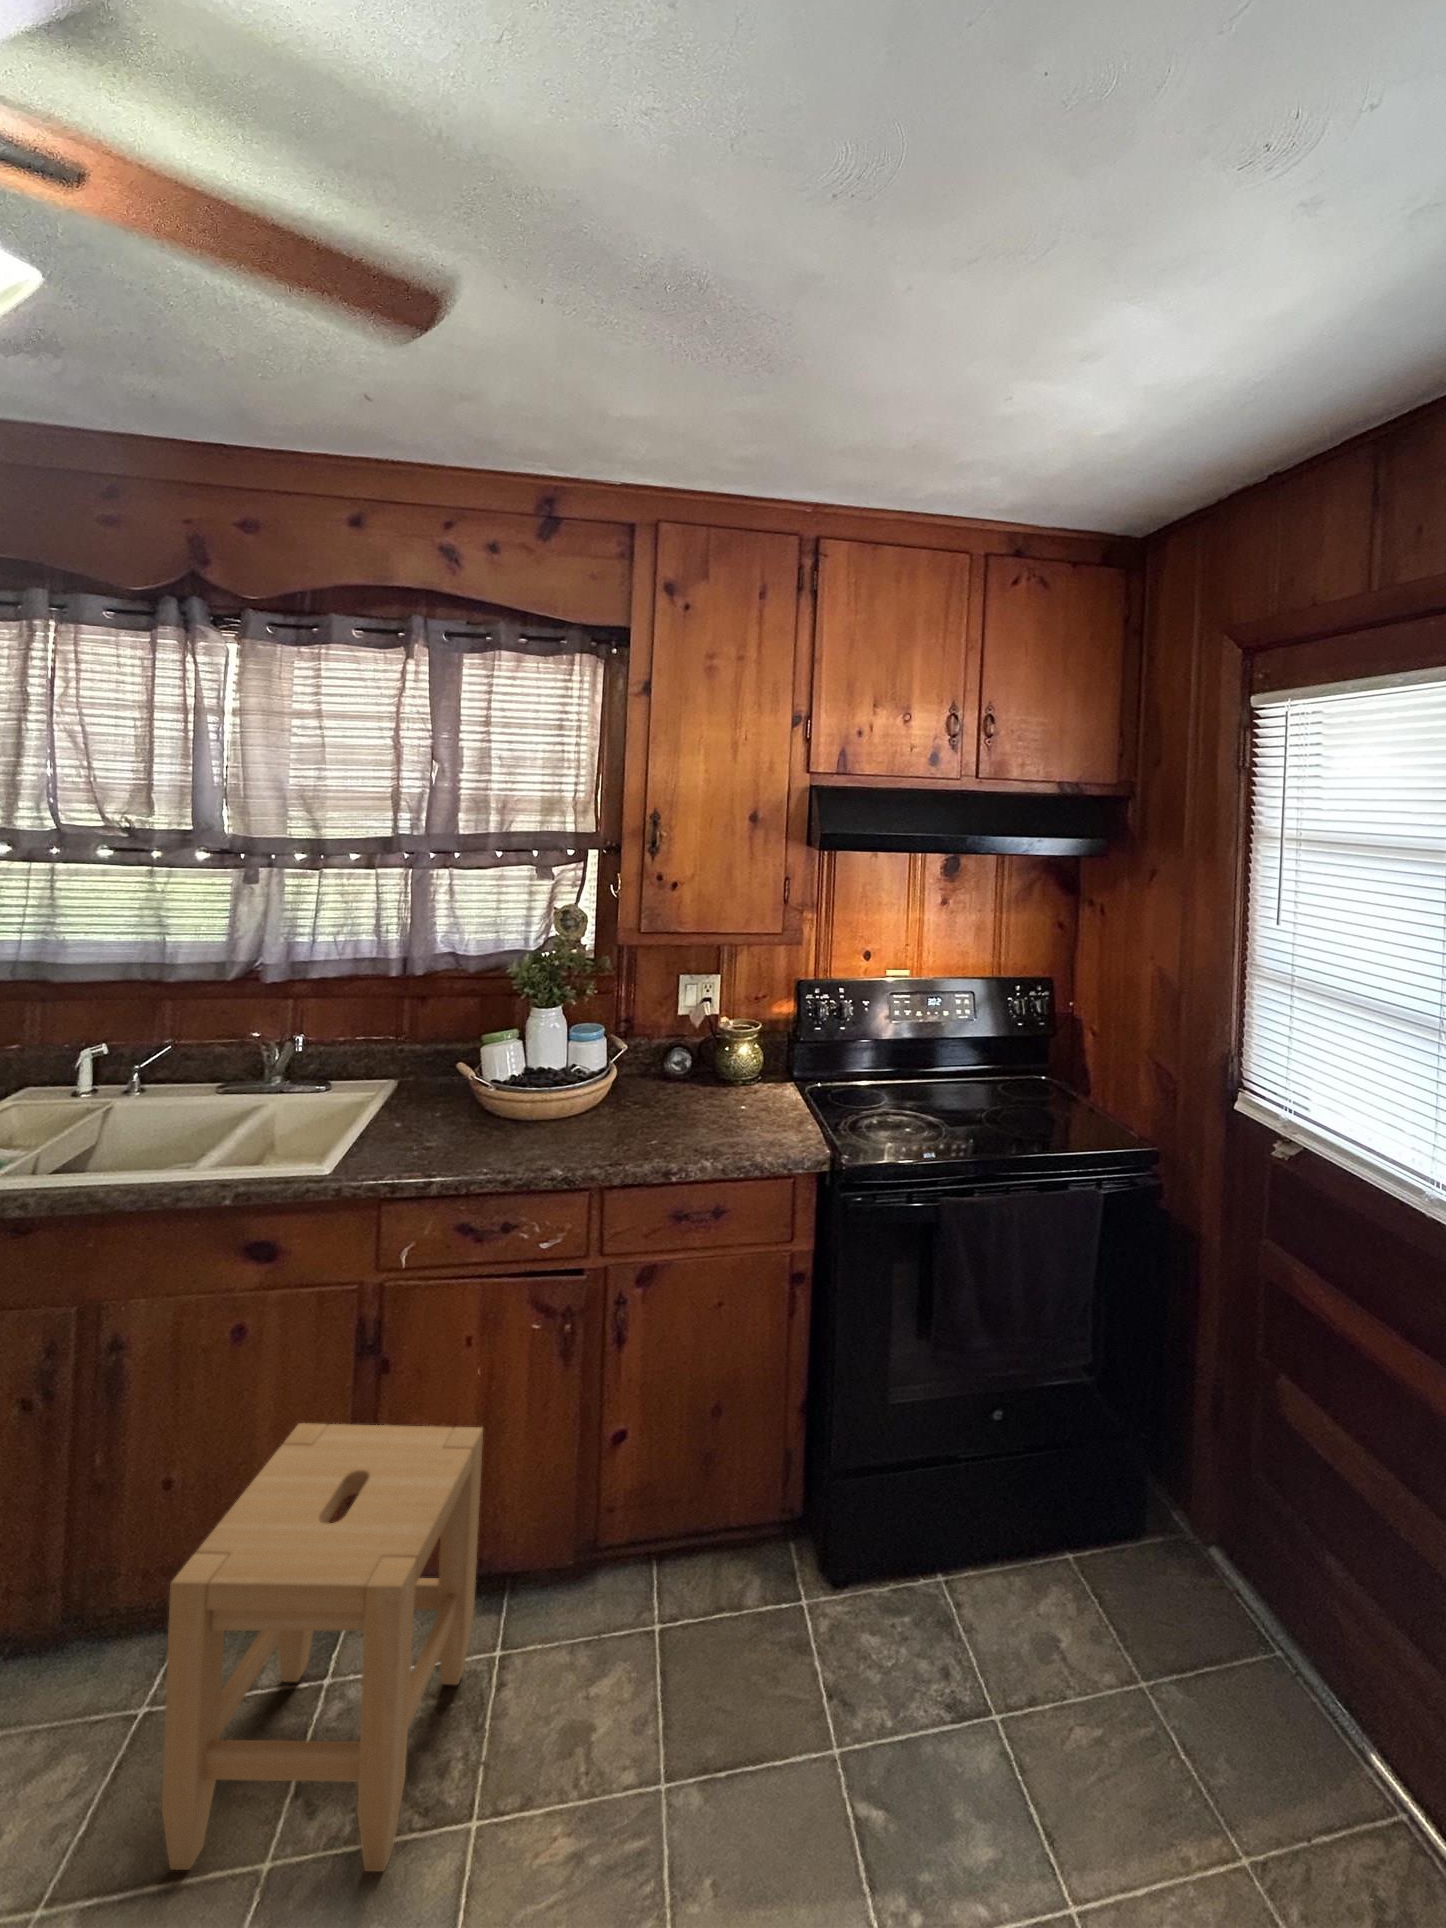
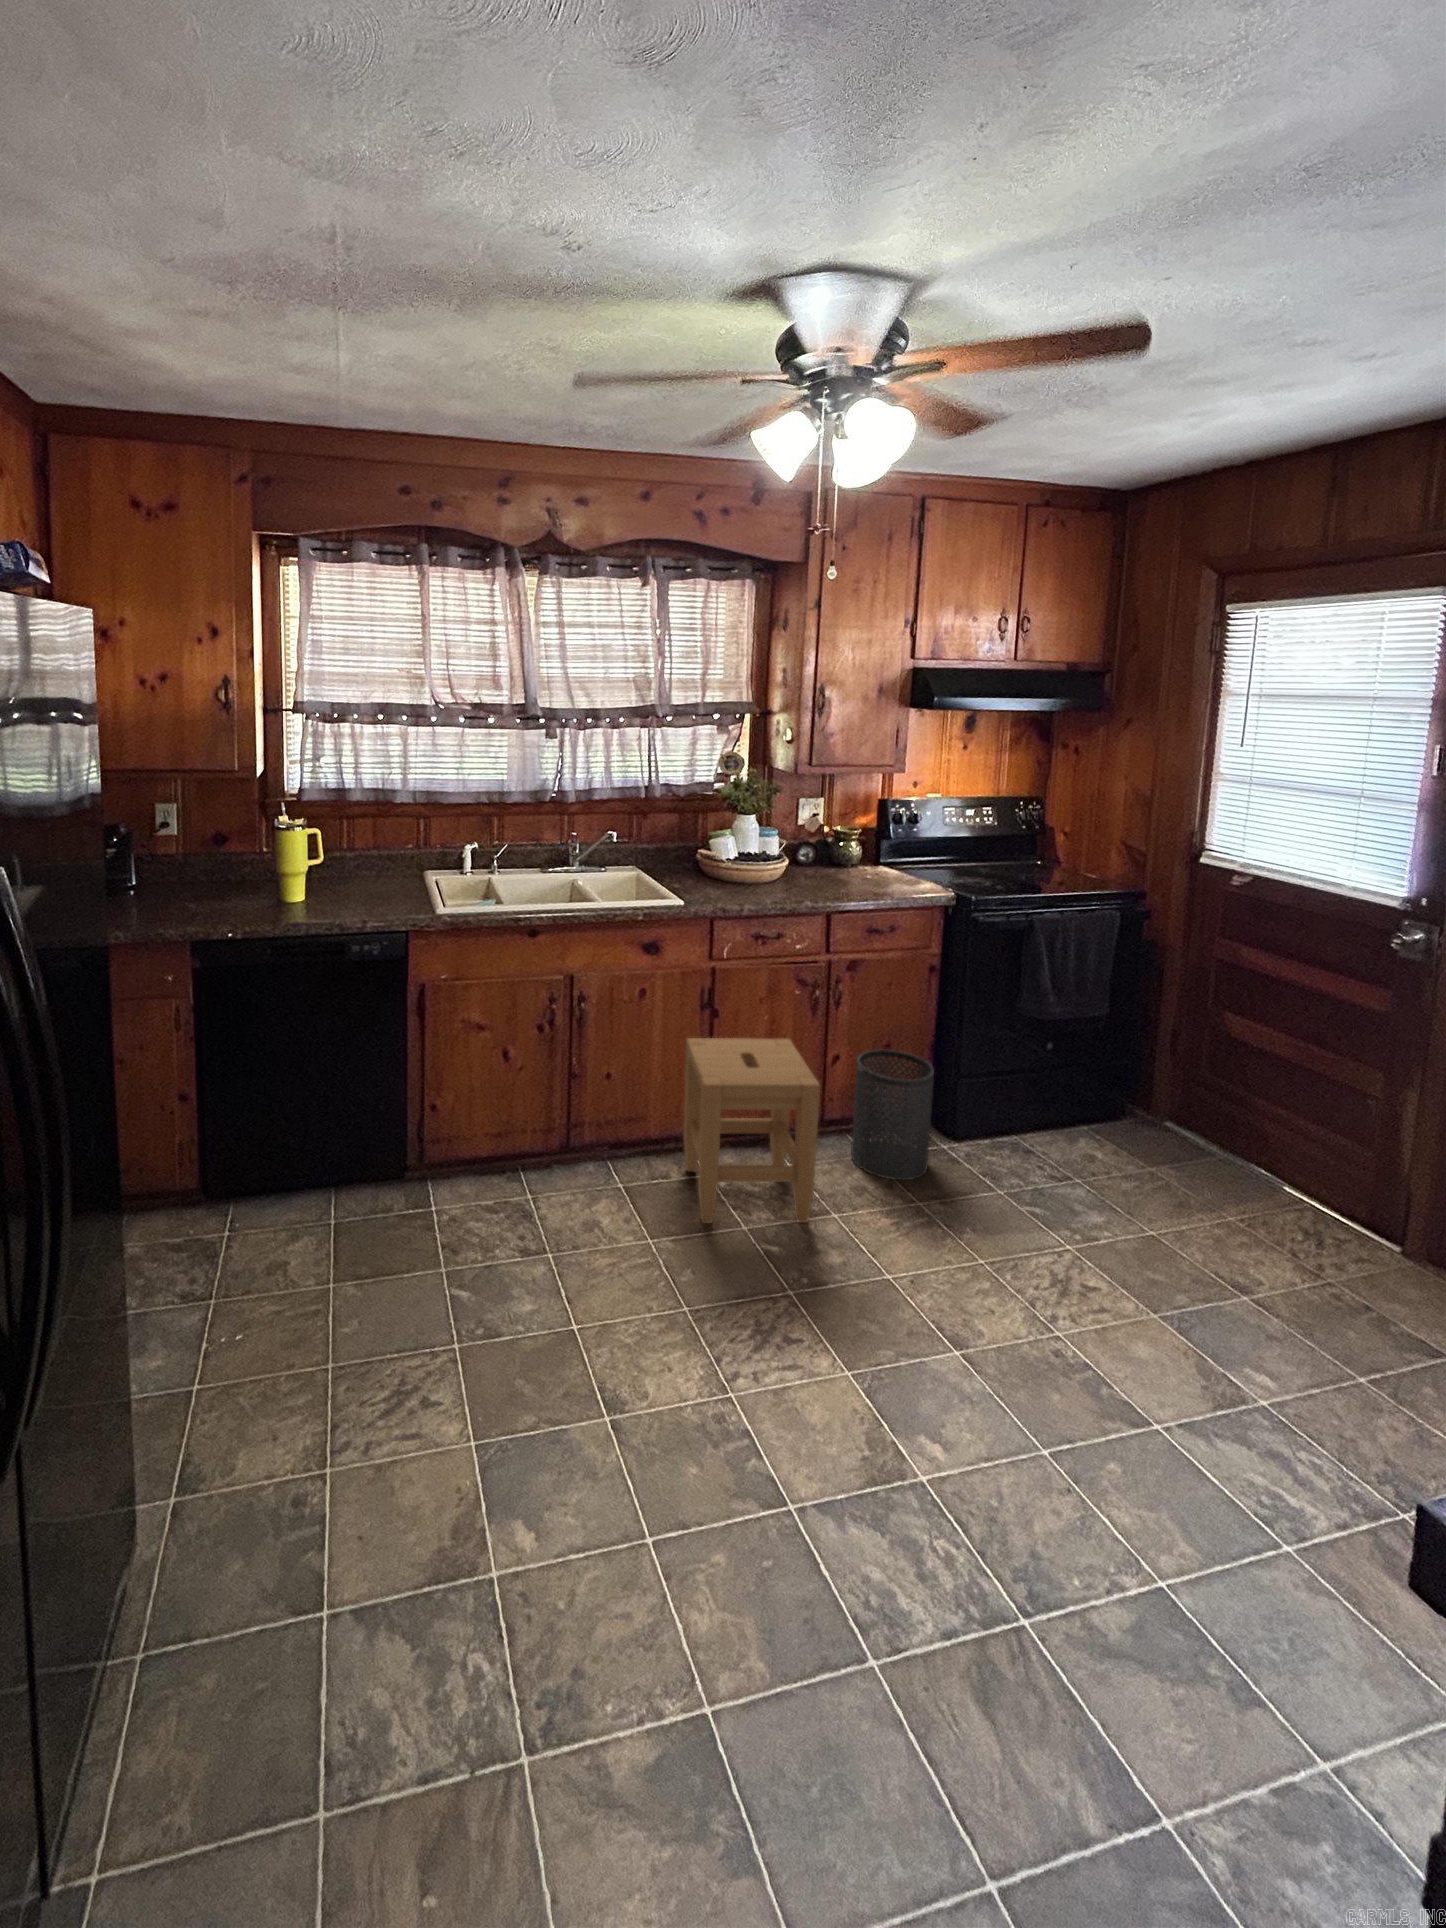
trash can: none [610,1428,751,1718] -> present [851,1050,934,1180]

